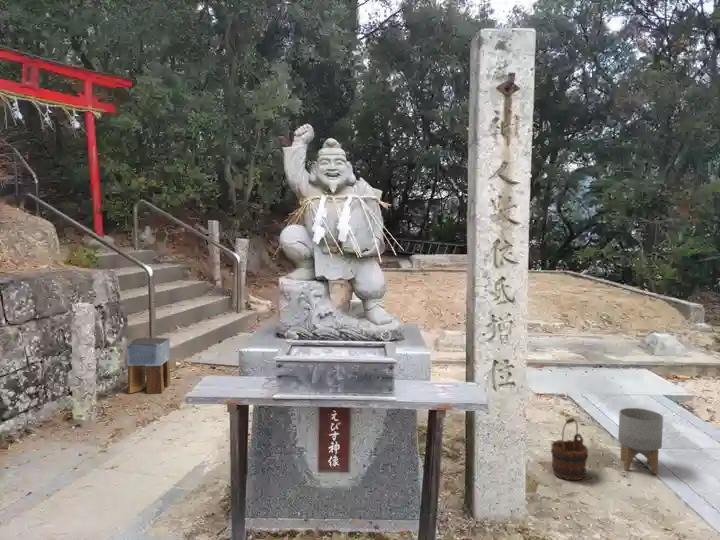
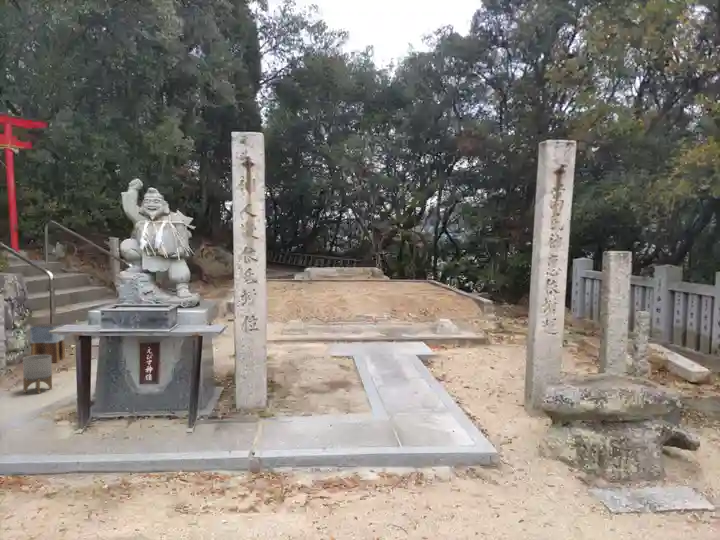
planter: present [618,408,663,474] -> present [23,355,52,394]
wooden bucket: present [551,418,588,480] -> none [301,358,322,395]

